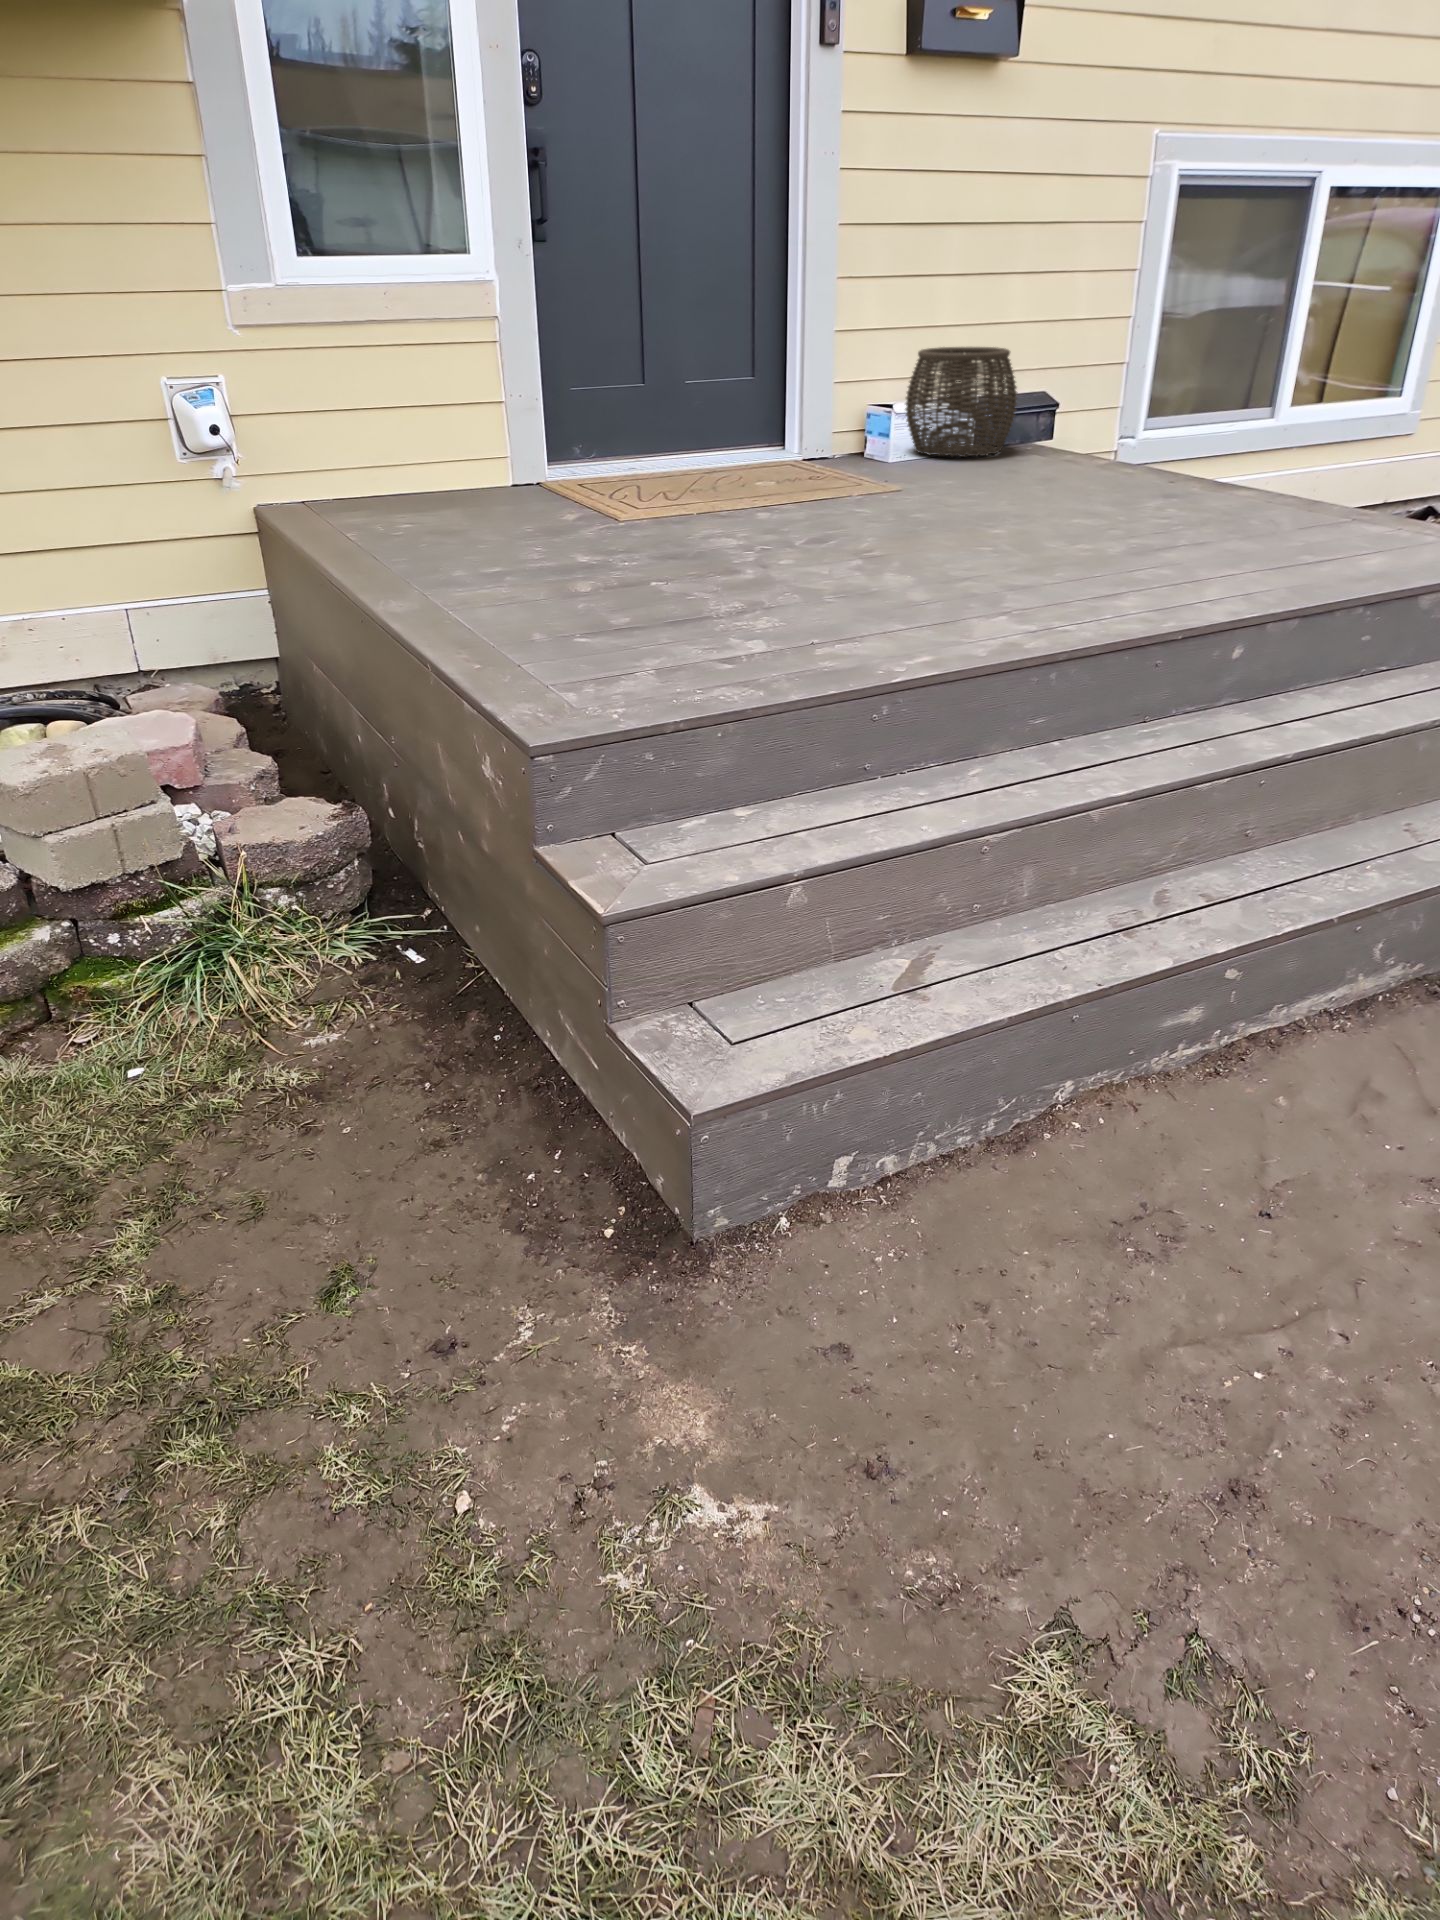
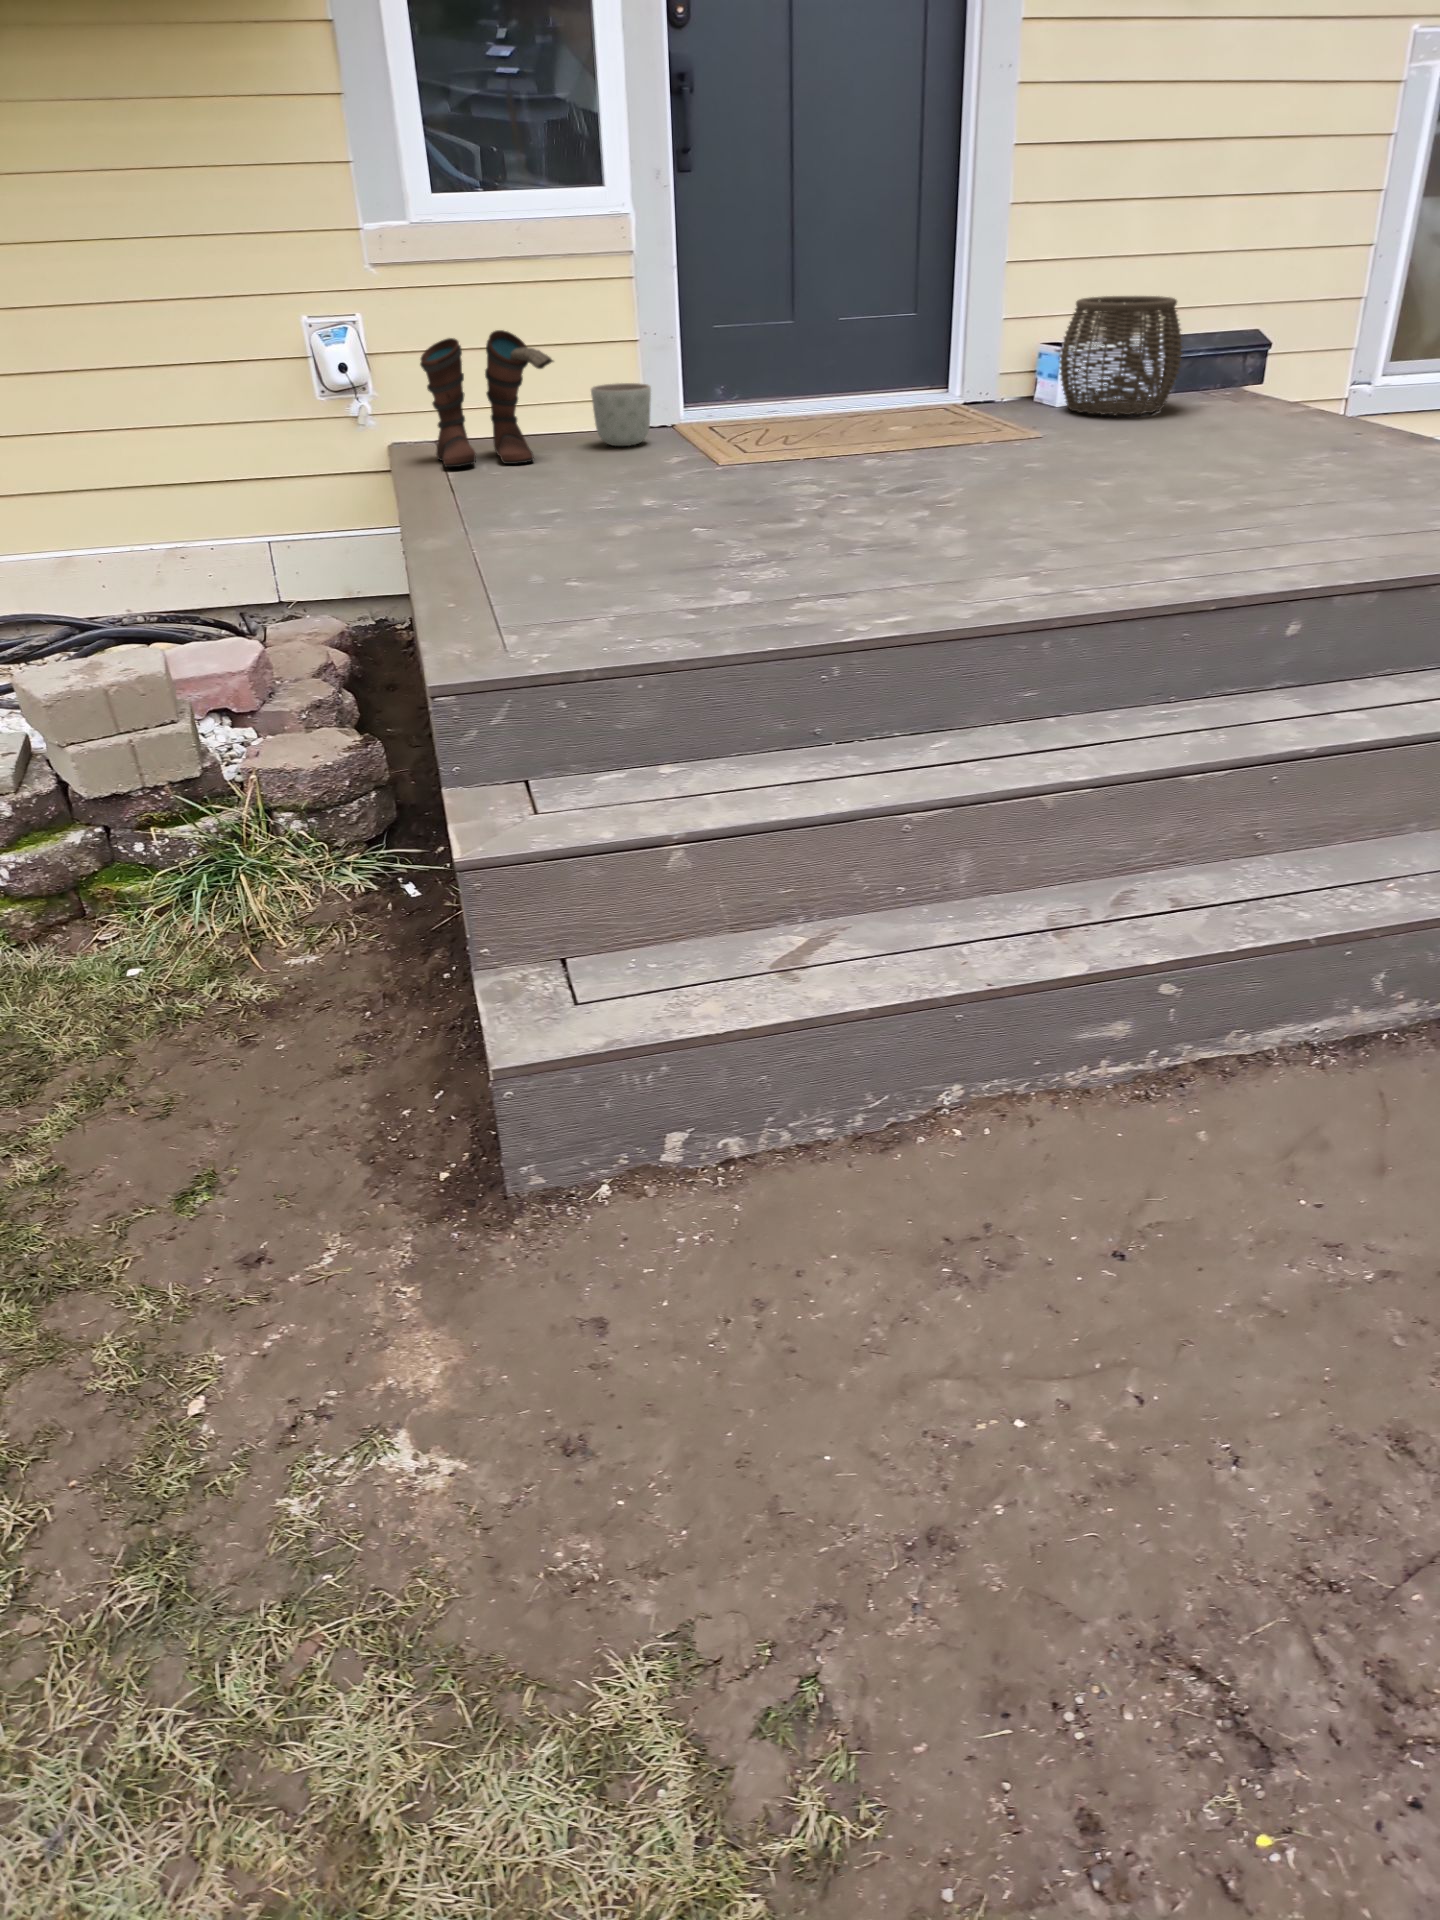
boots: none [302,386,444,526] -> present [420,330,553,467]
planter: none [474,437,535,499] -> present [591,383,651,446]

